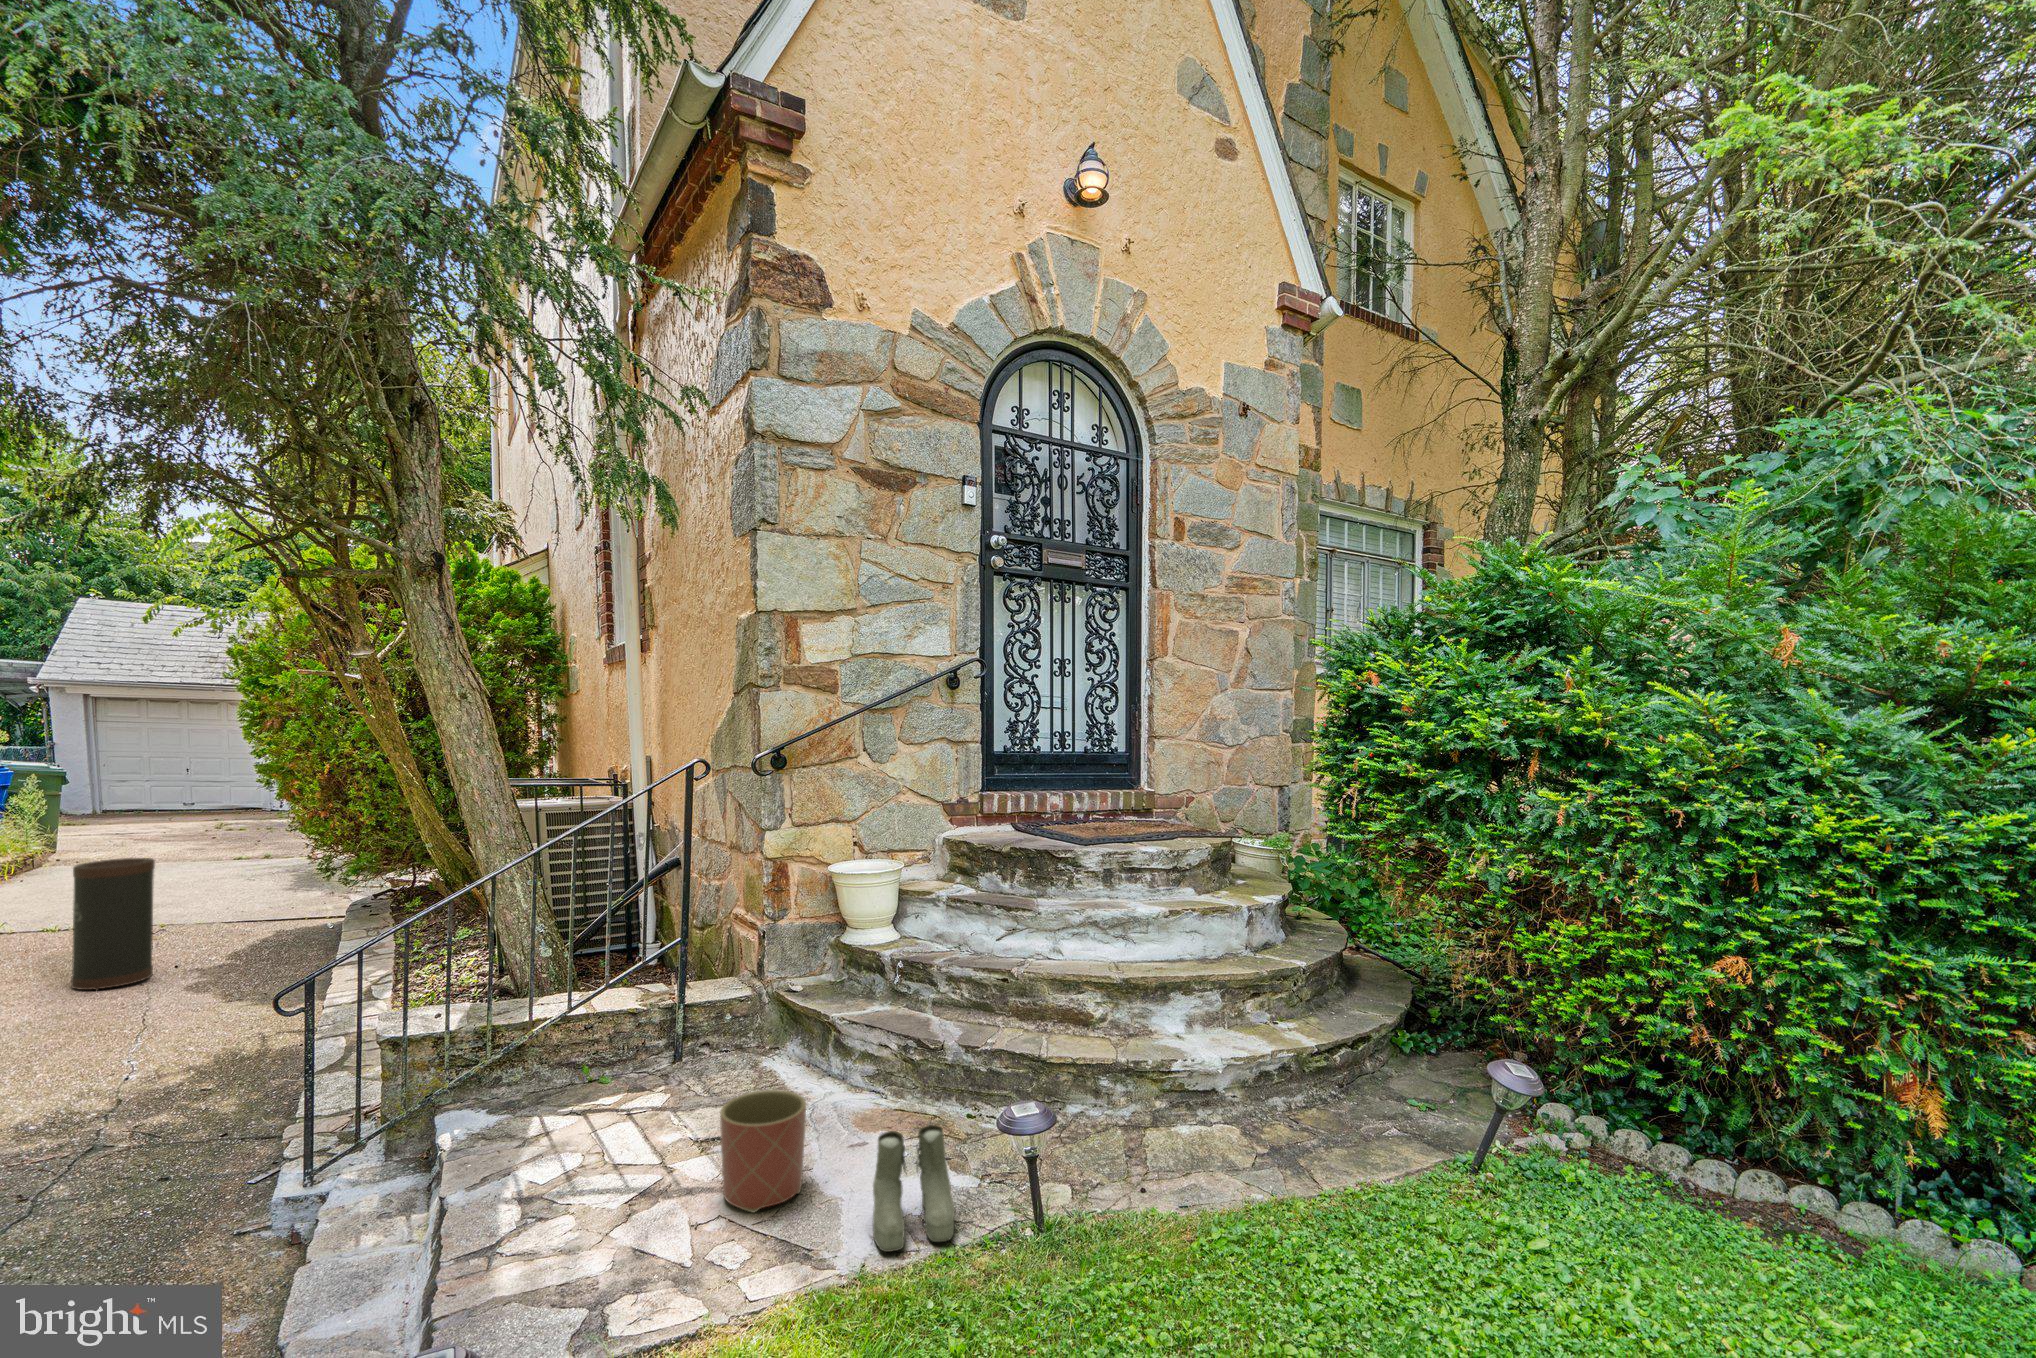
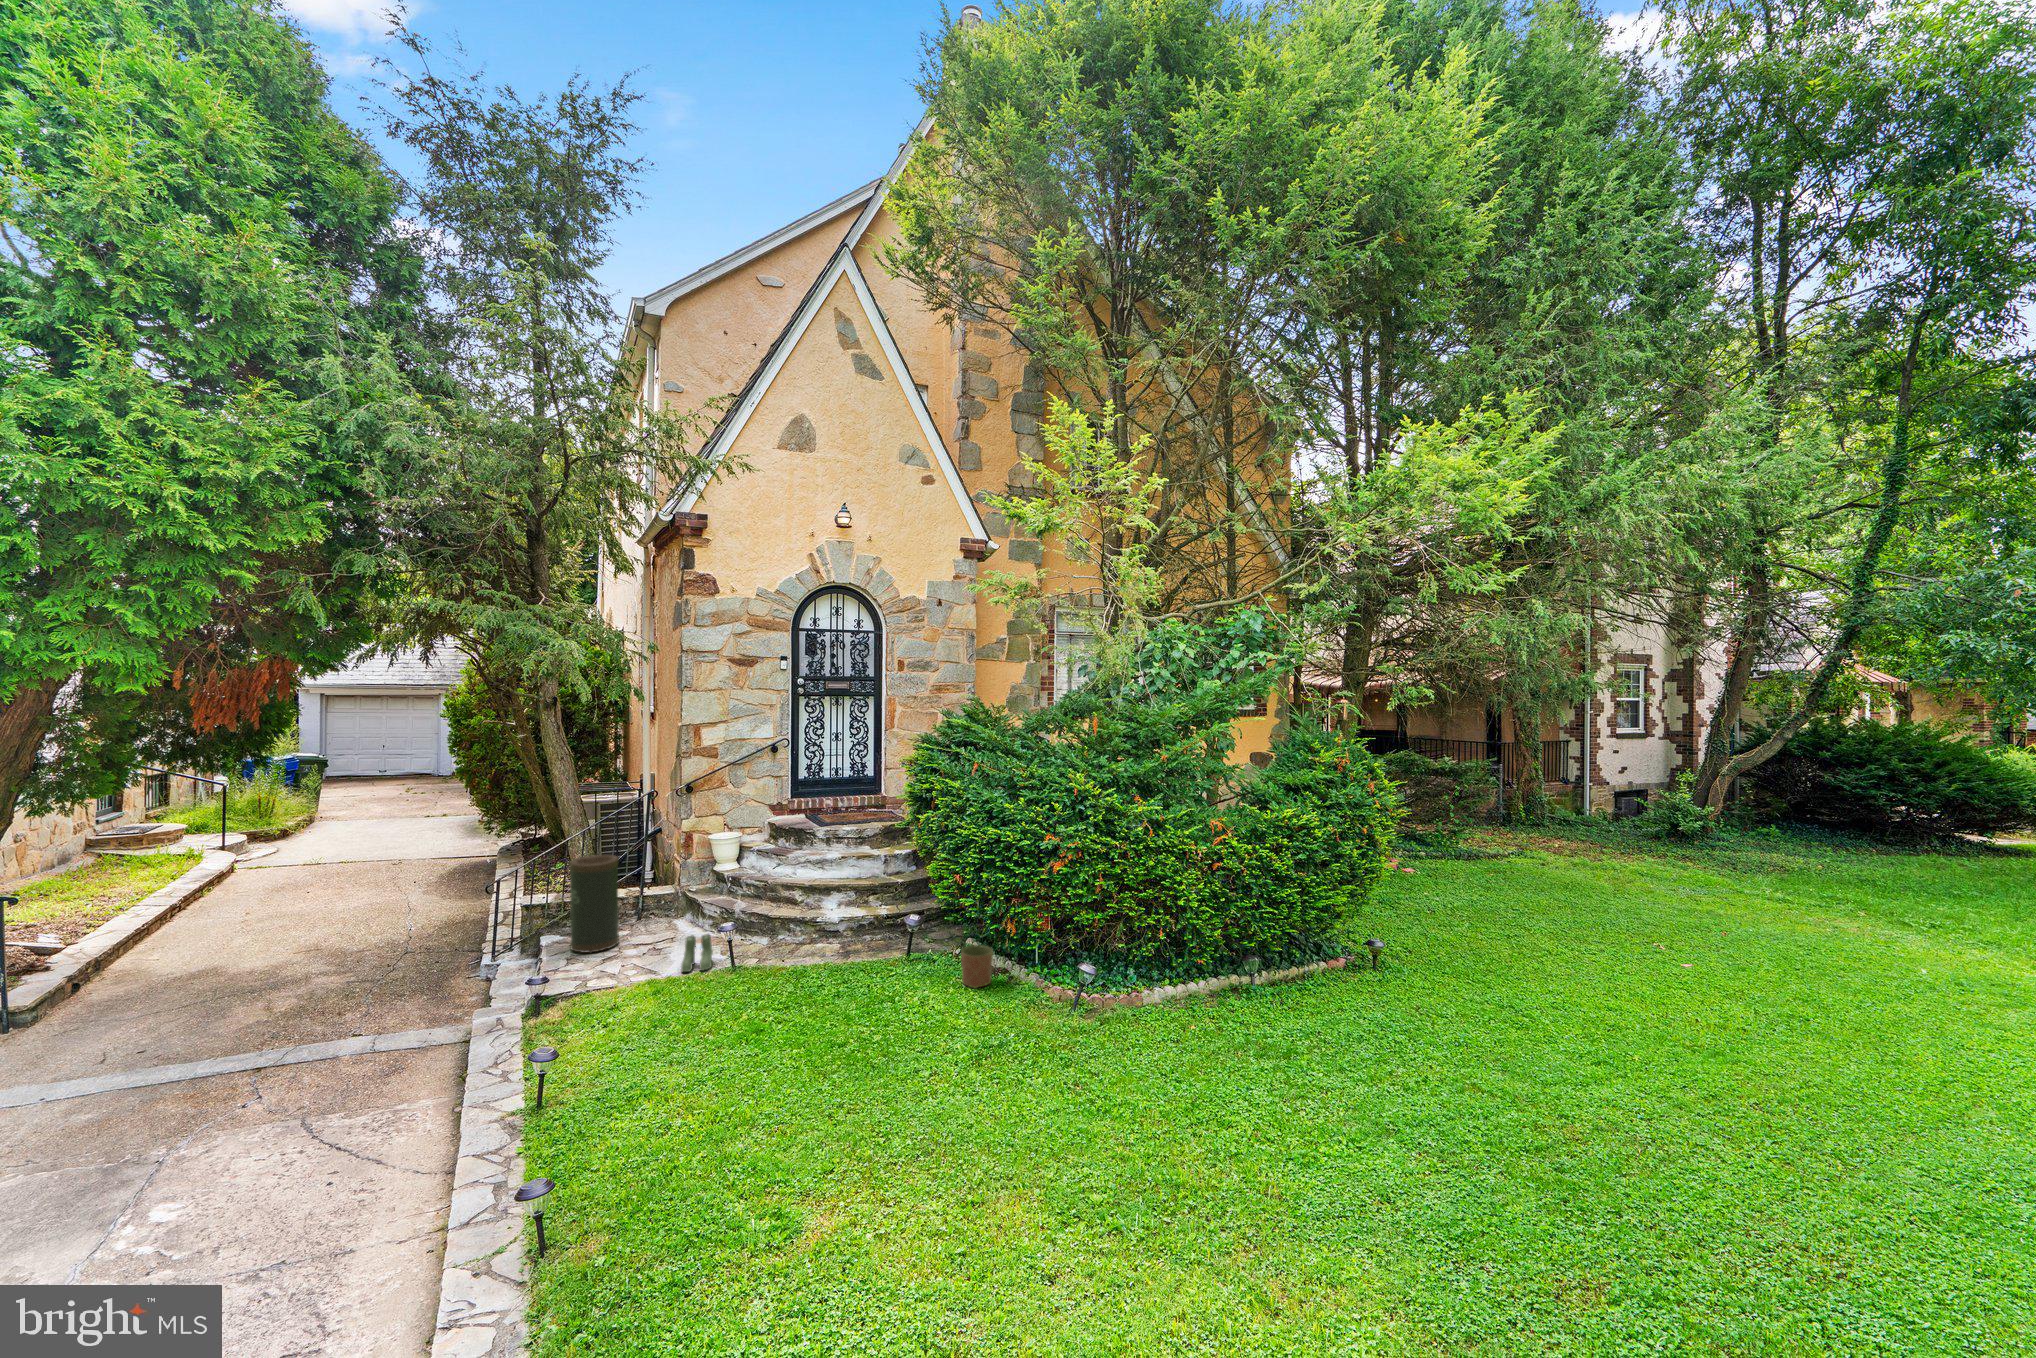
trash can: present [71,858,155,991] -> present [569,855,619,953]
planter: present [720,1090,806,1213] -> present [961,945,993,989]

